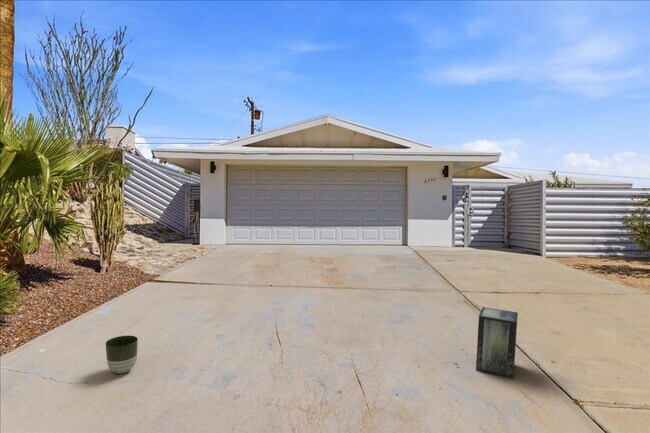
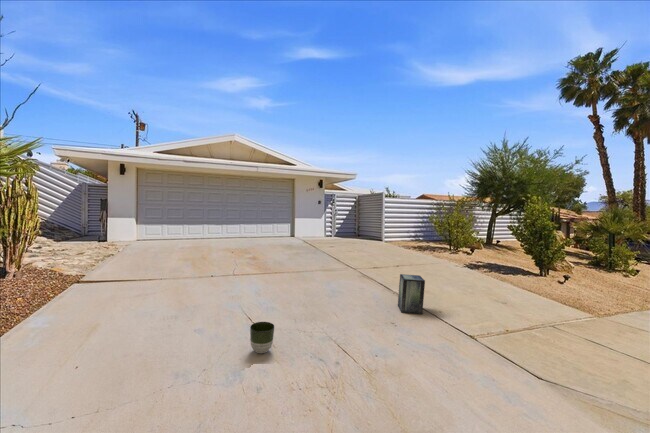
planter: present [106,335,138,373] -> present [250,322,274,353]

